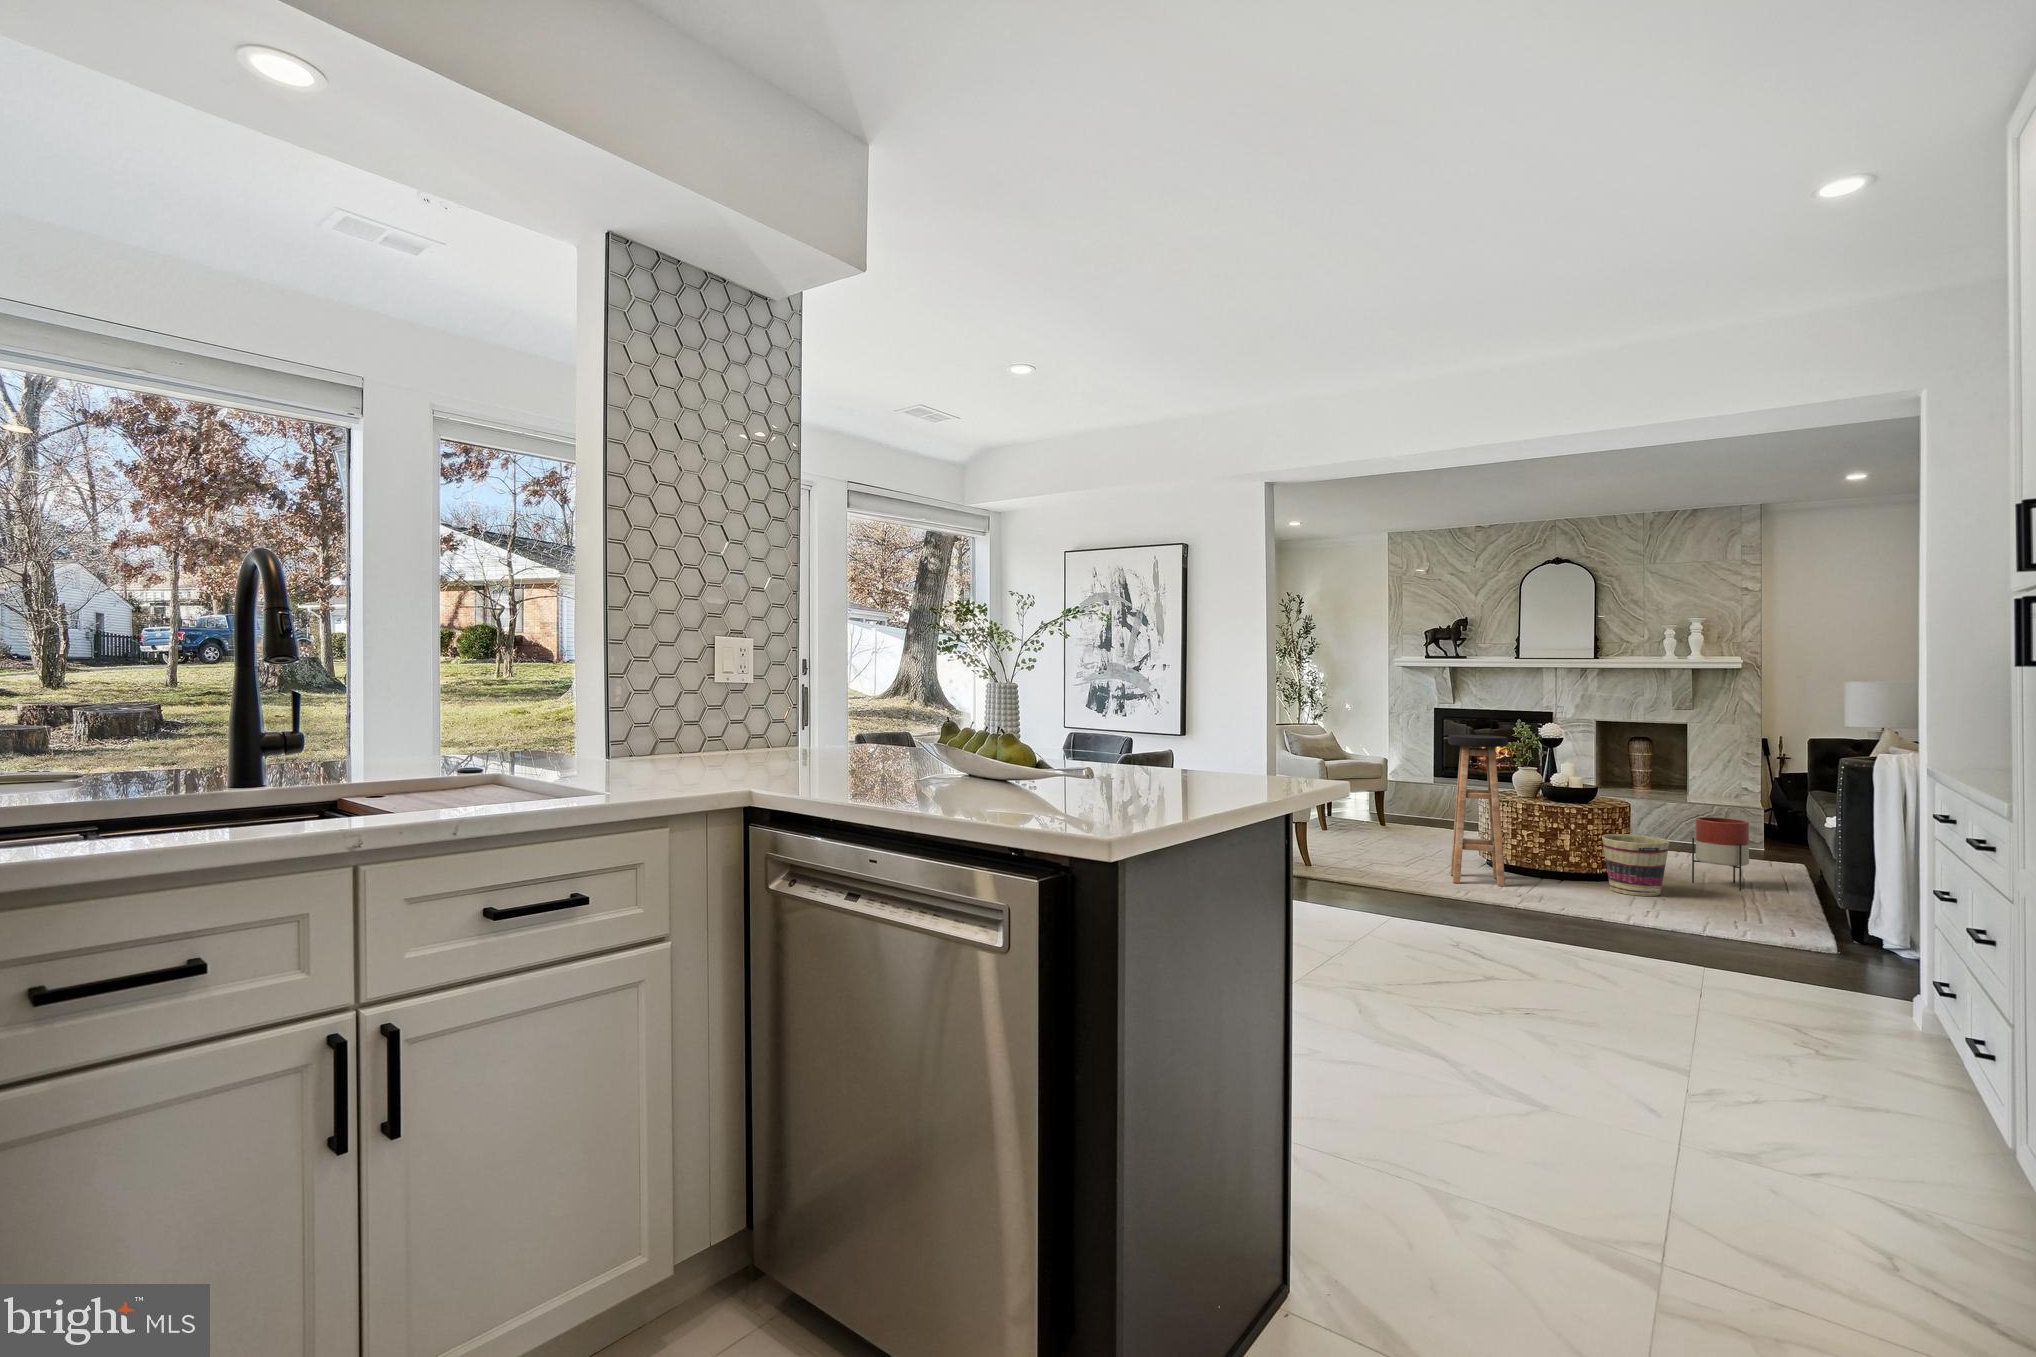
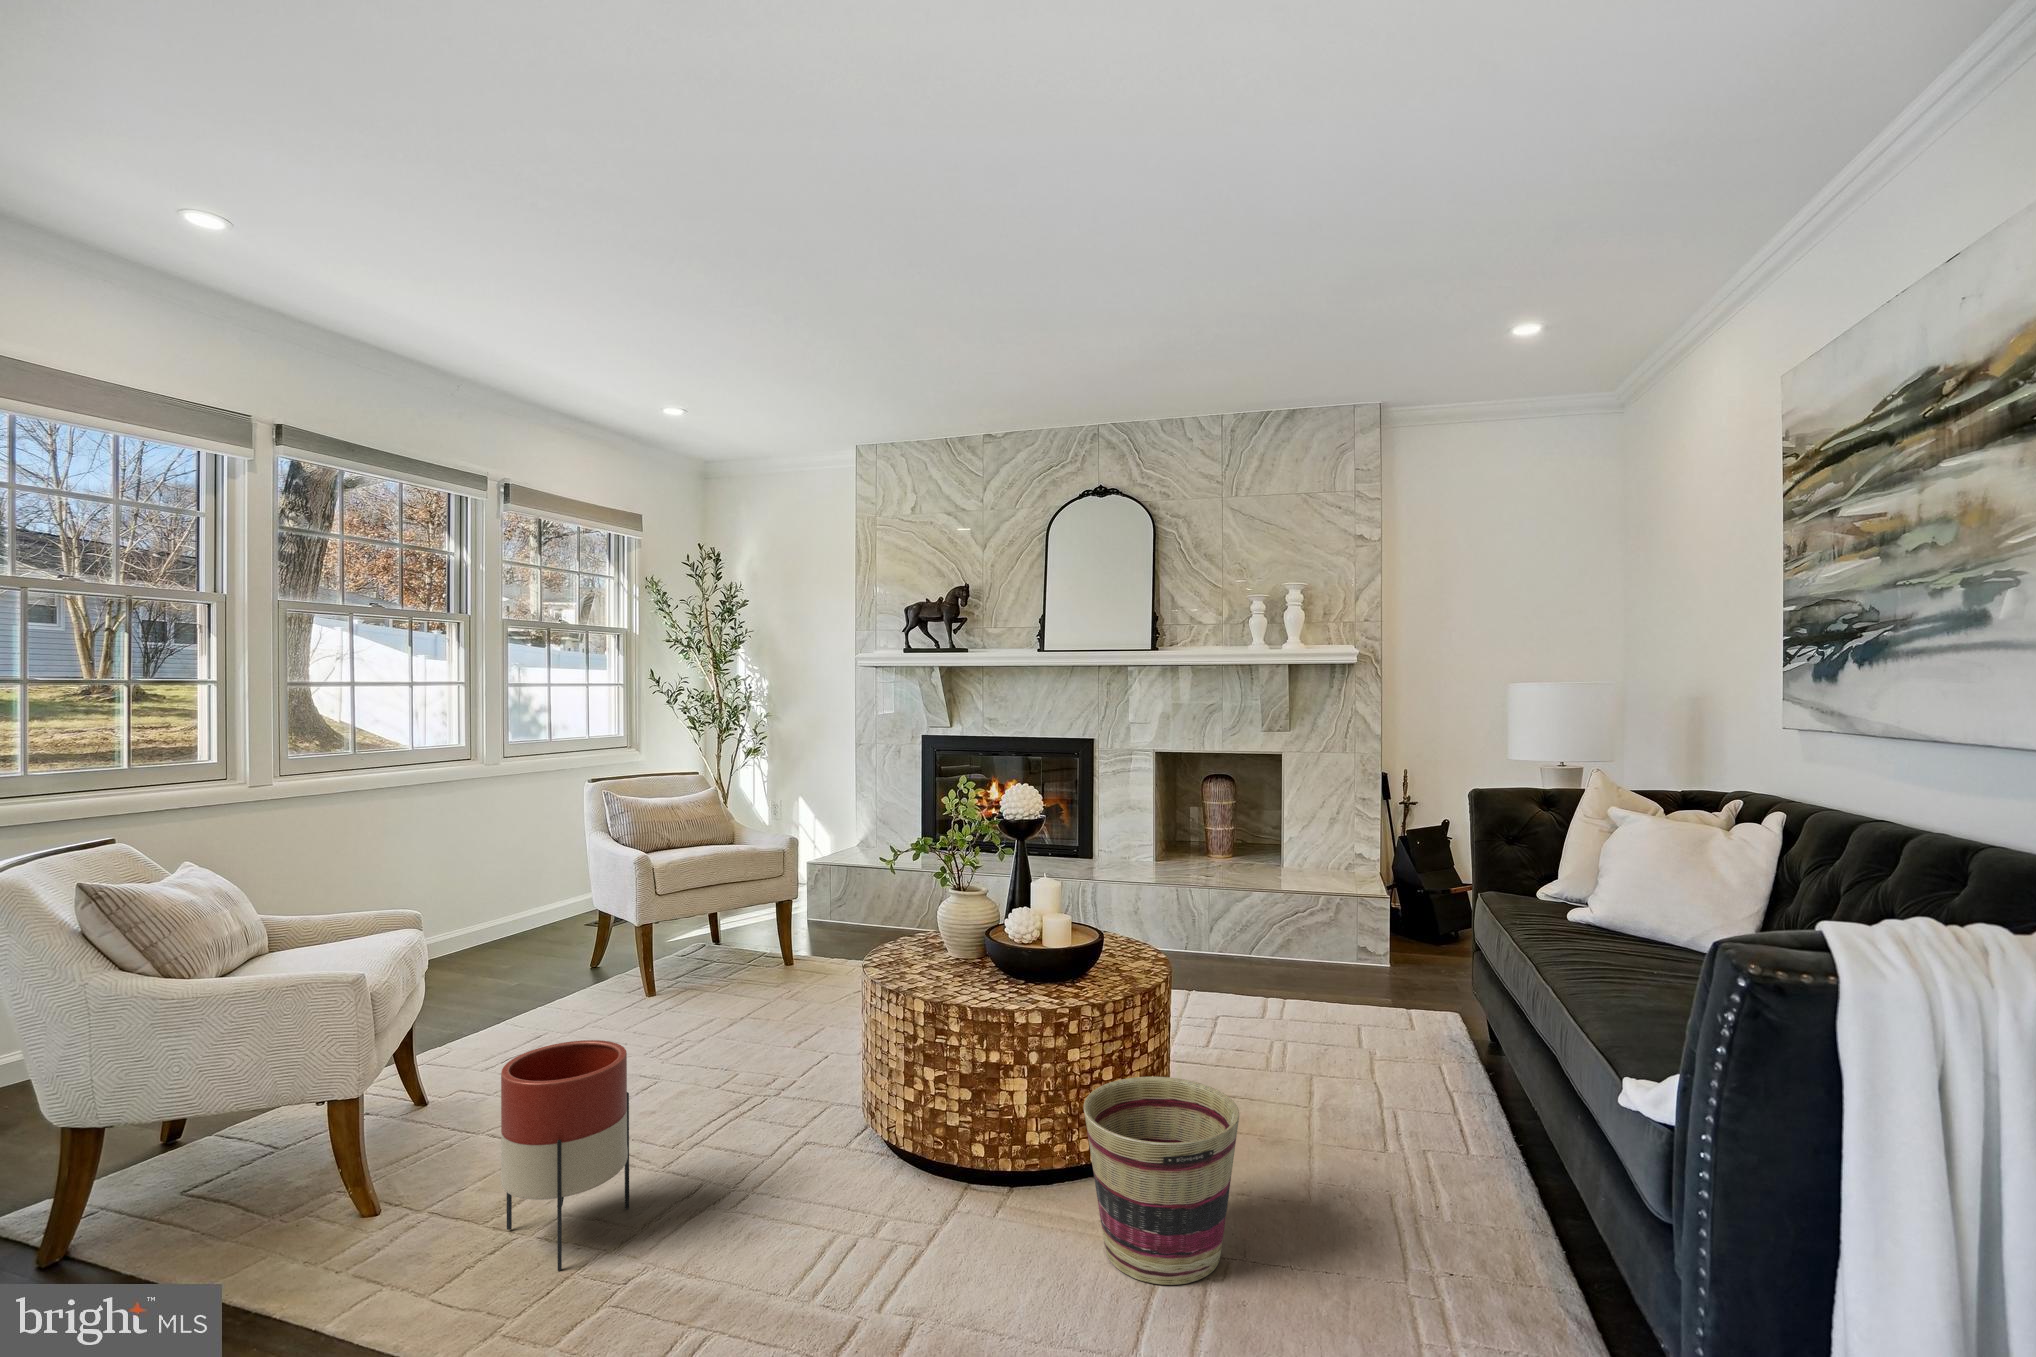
bar stool: present [1448,735,1508,887] -> none [699,831,861,1281]
planter: present [1692,817,1749,891] -> present [501,1040,629,1271]

